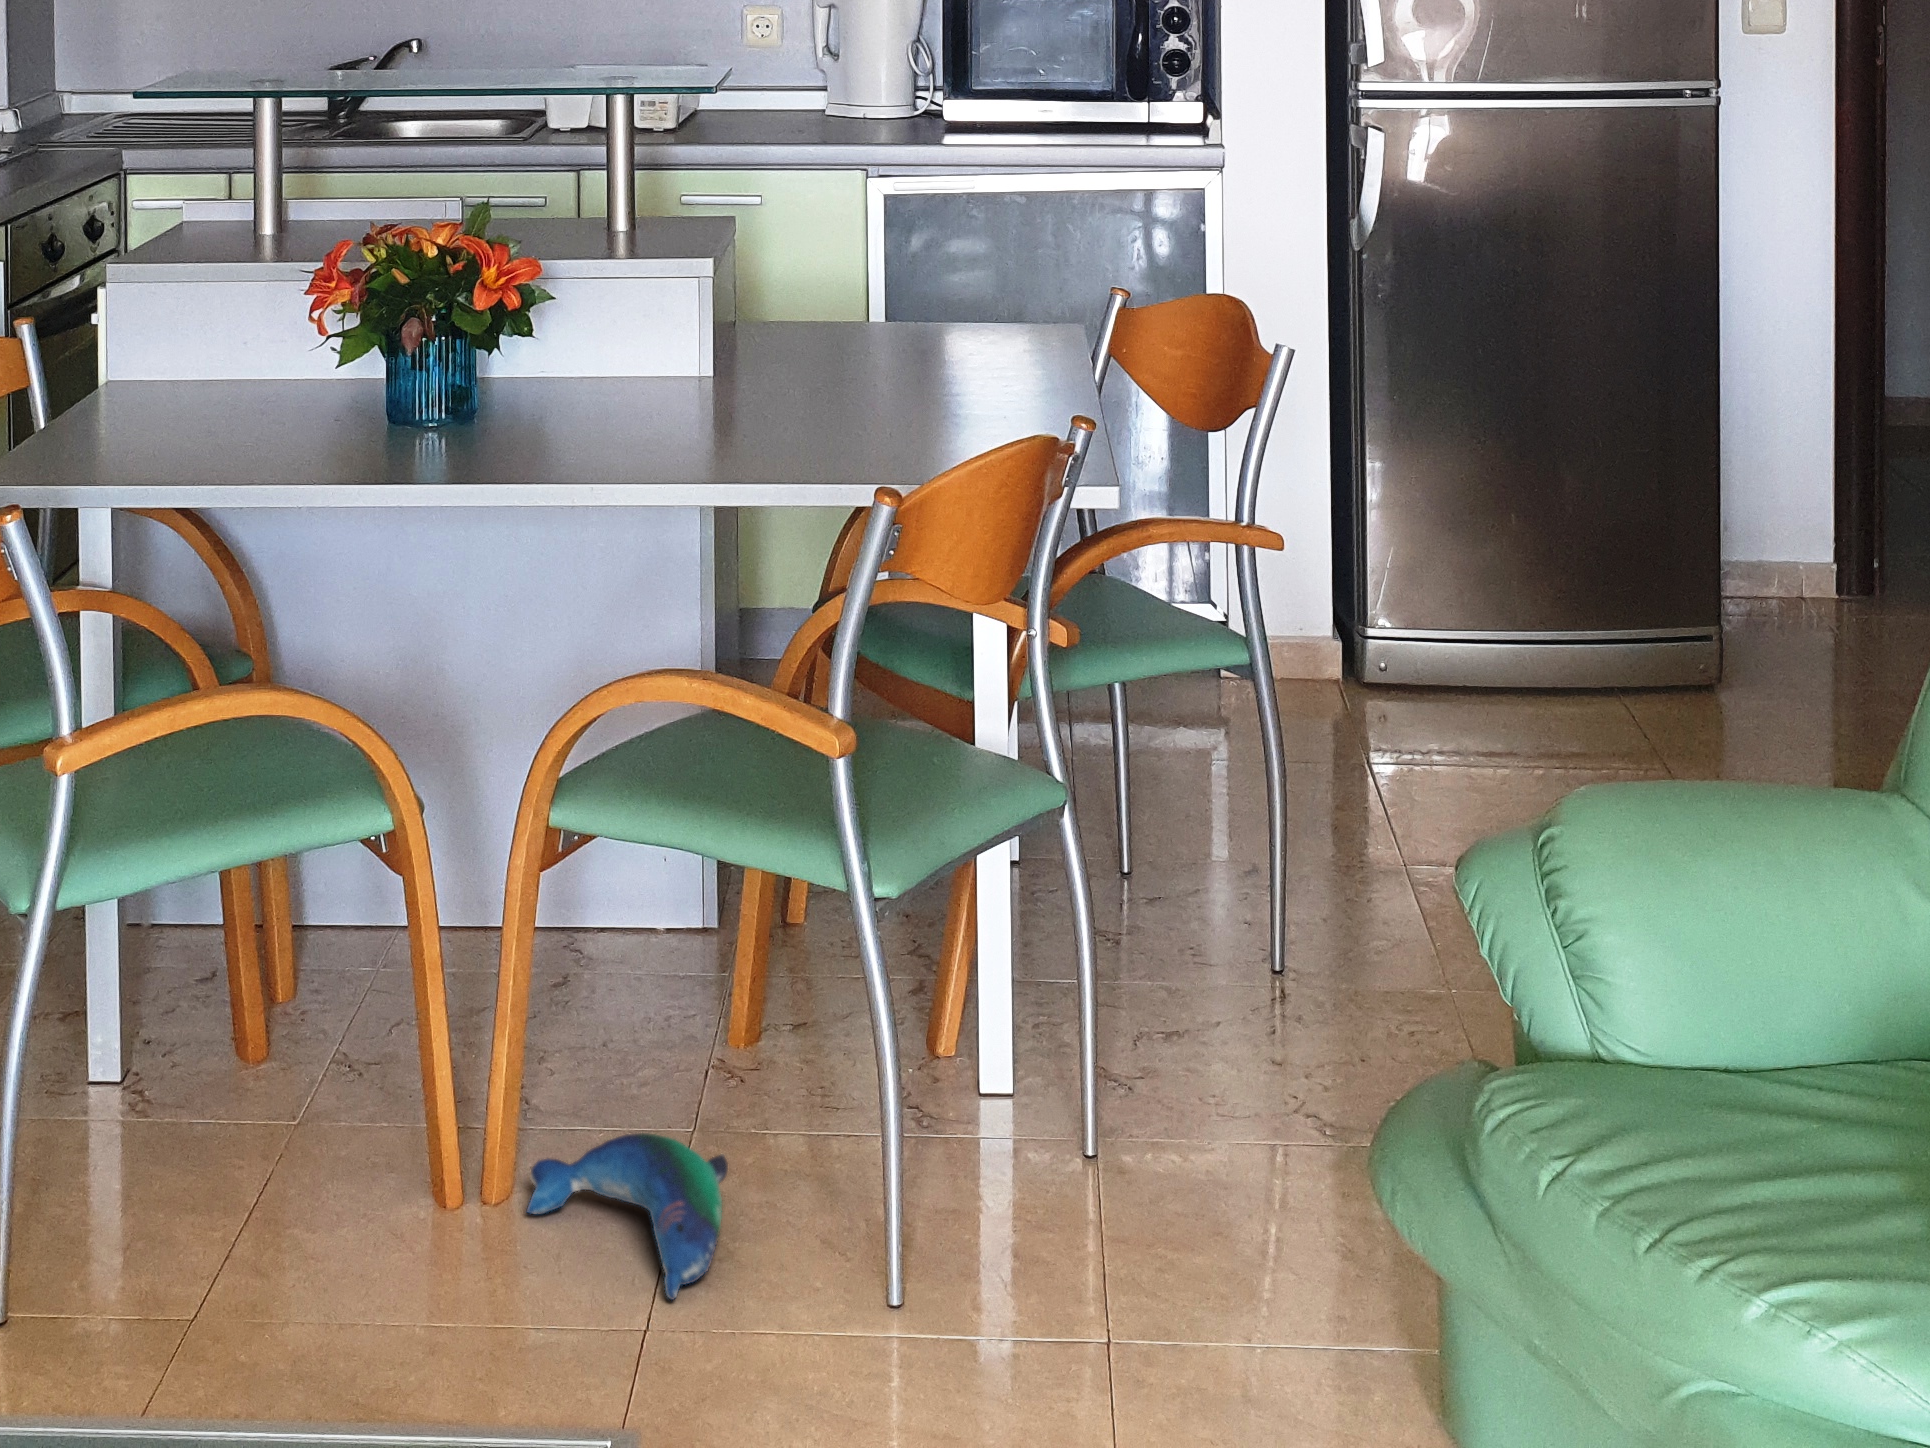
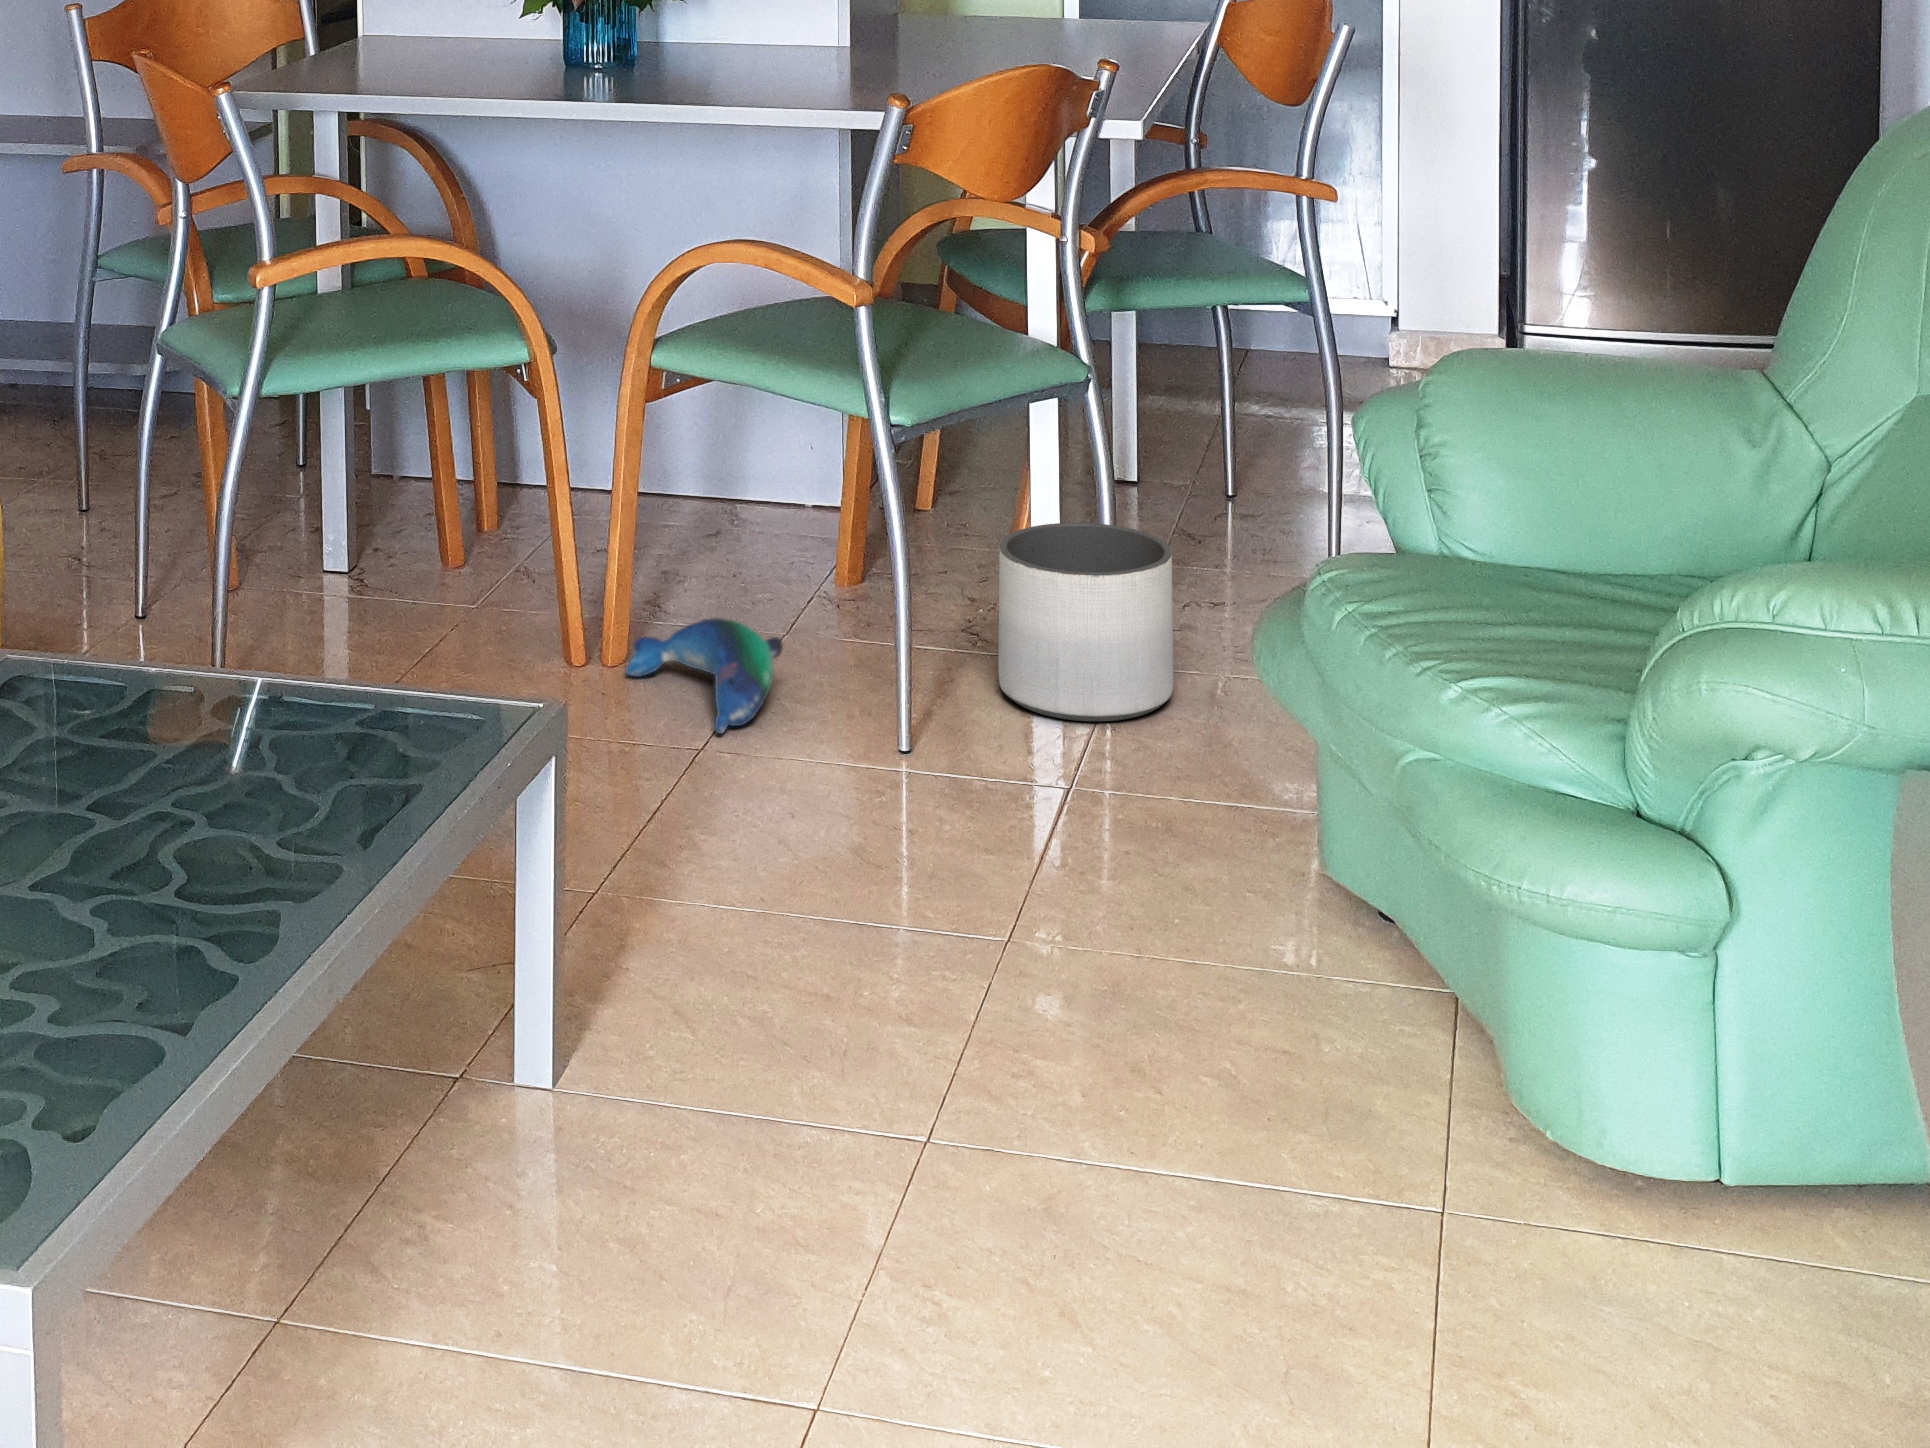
planter: none [977,972,1181,1229] -> present [998,523,1174,721]

